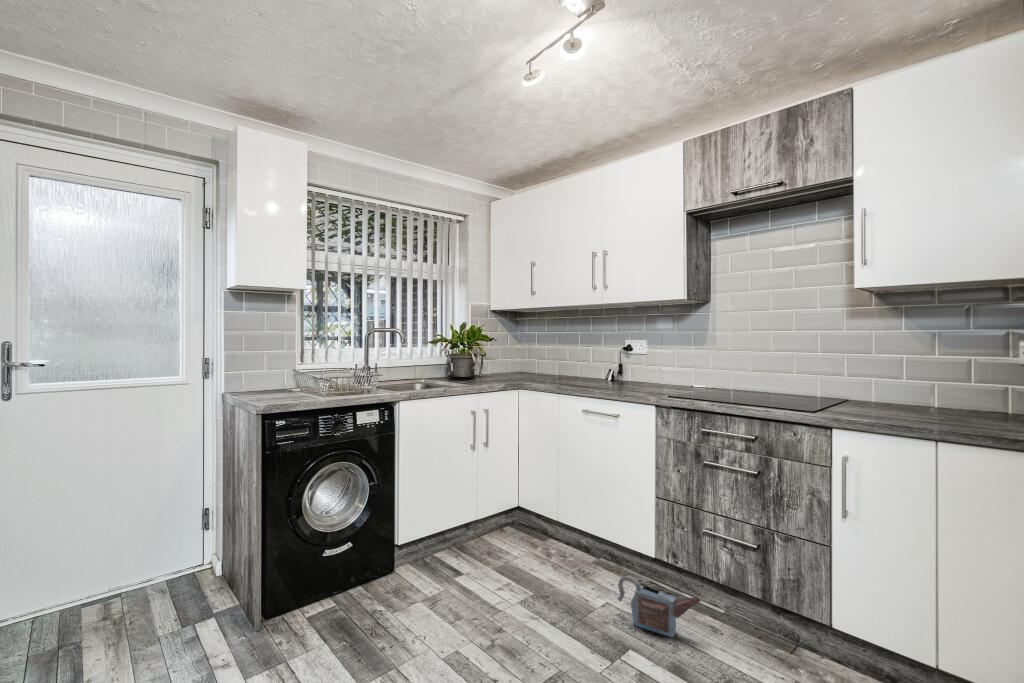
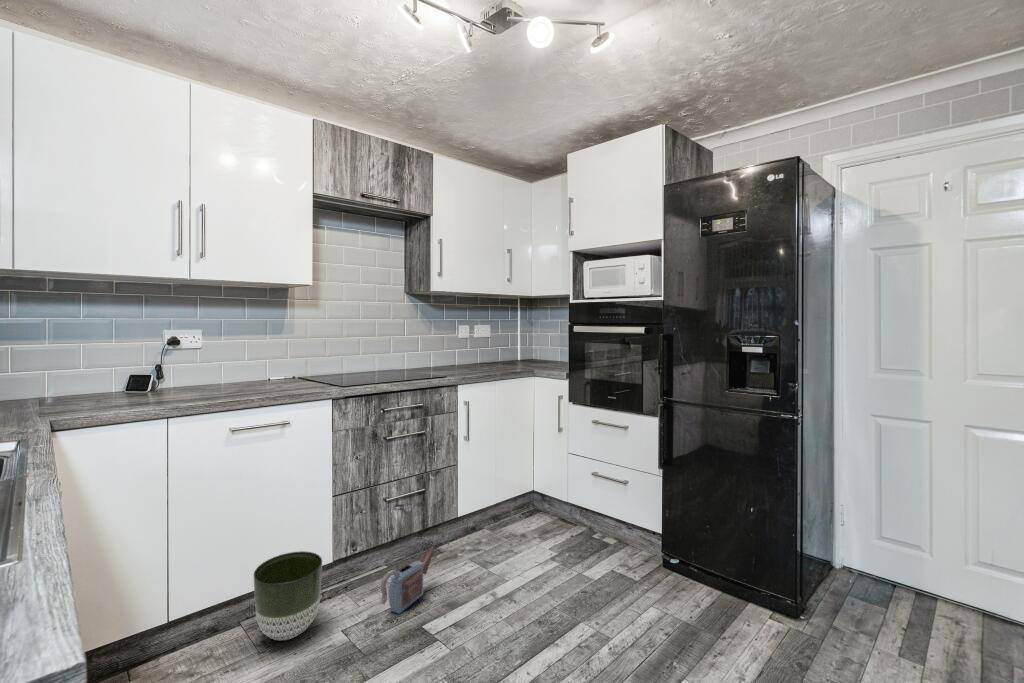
planter: none [571,517,619,581] -> present [253,551,322,640]

